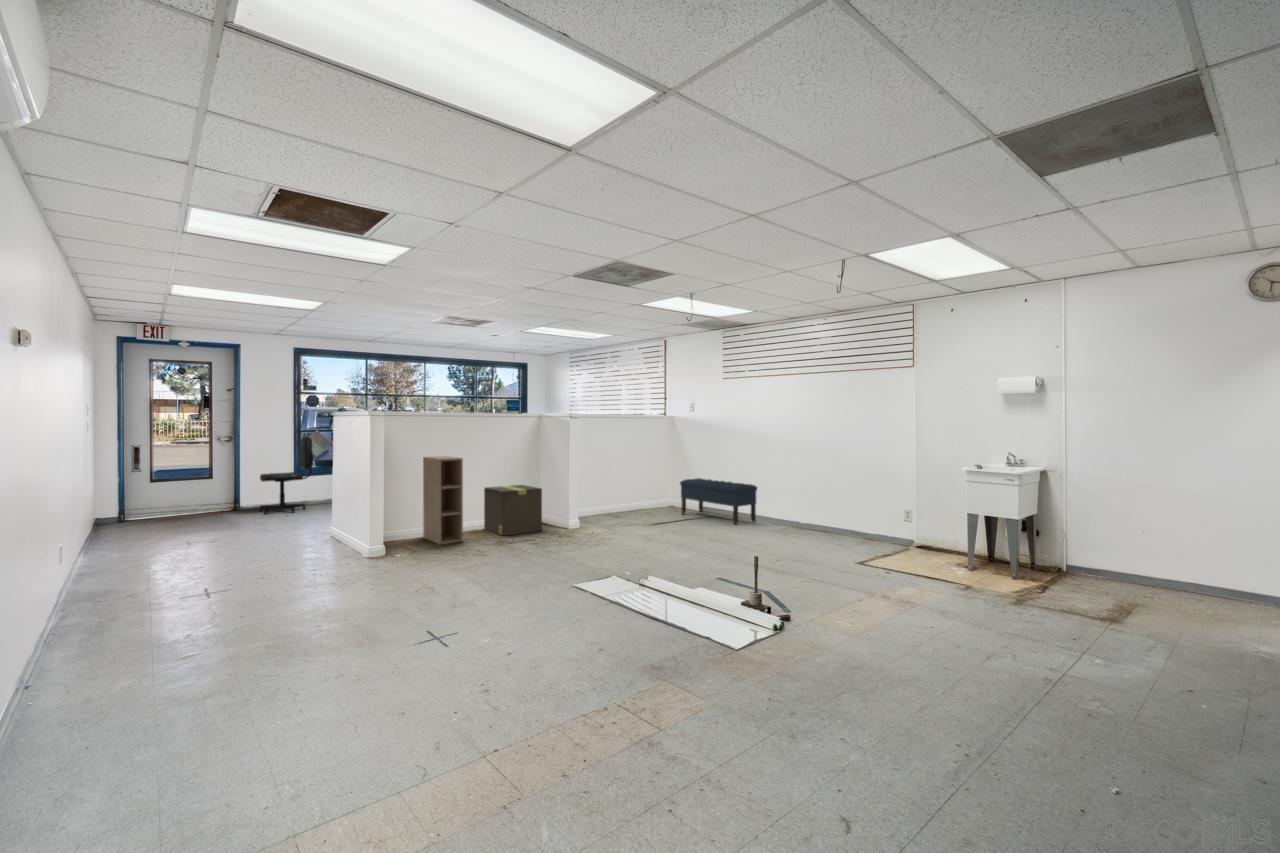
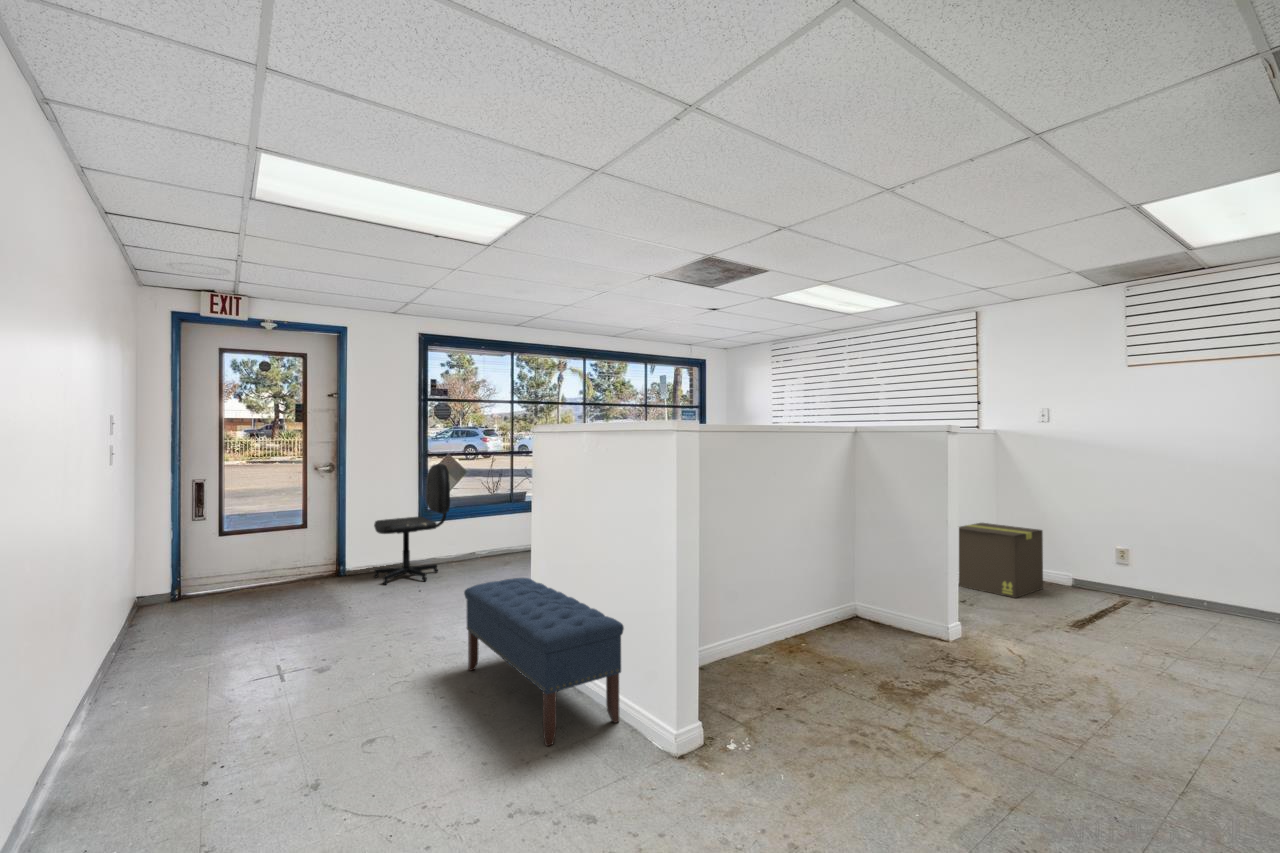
shelving unit: present [423,456,463,545] -> none [695,505,785,688]
bench: present [680,478,757,525] -> present [464,578,624,746]
cardboard box: present [484,485,542,536] -> present [959,523,1043,598]

